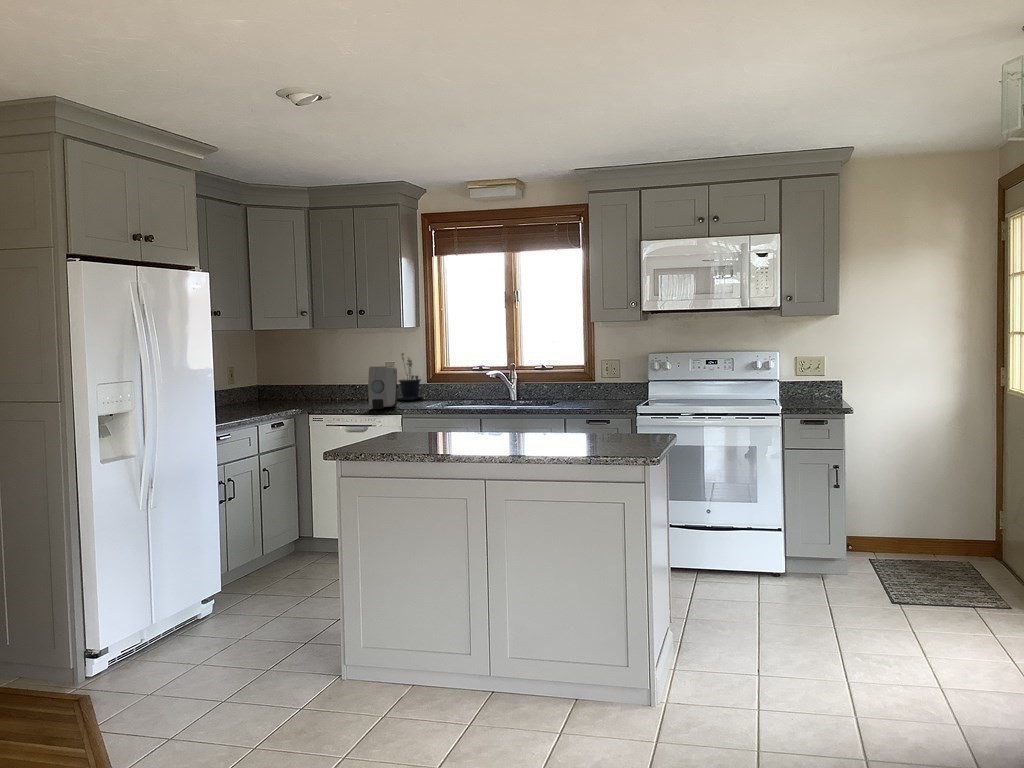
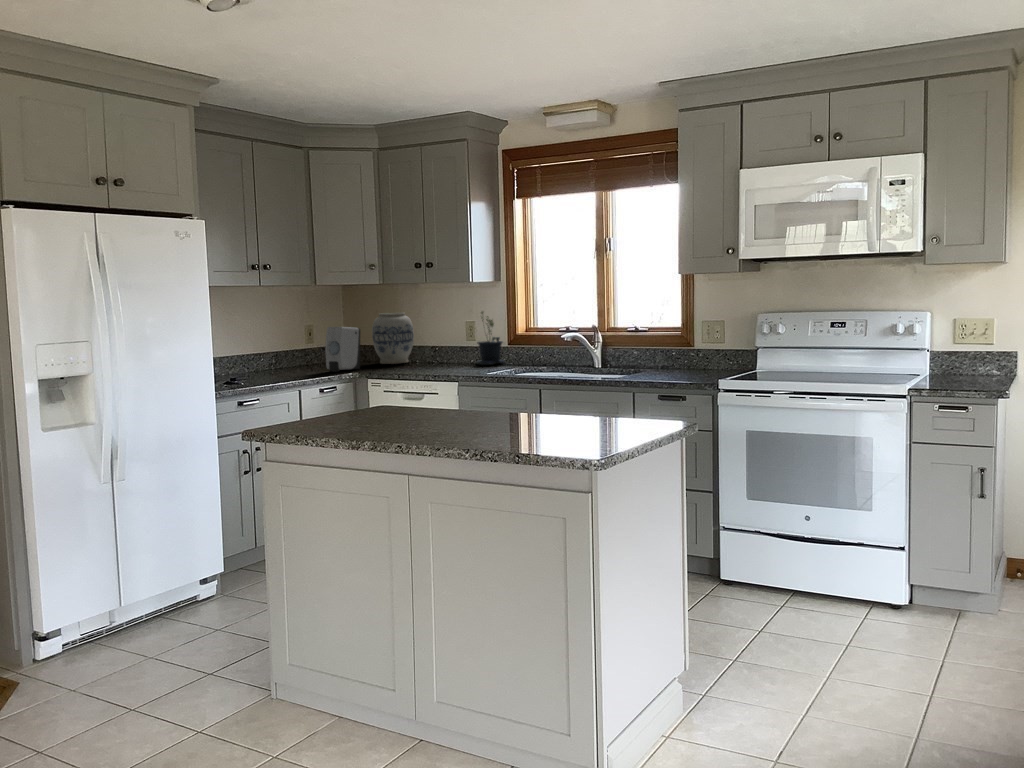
vase: none [295,355,333,401] -> present [372,313,414,364]
soap dispenser: present [368,366,397,409] -> present [325,327,360,372]

